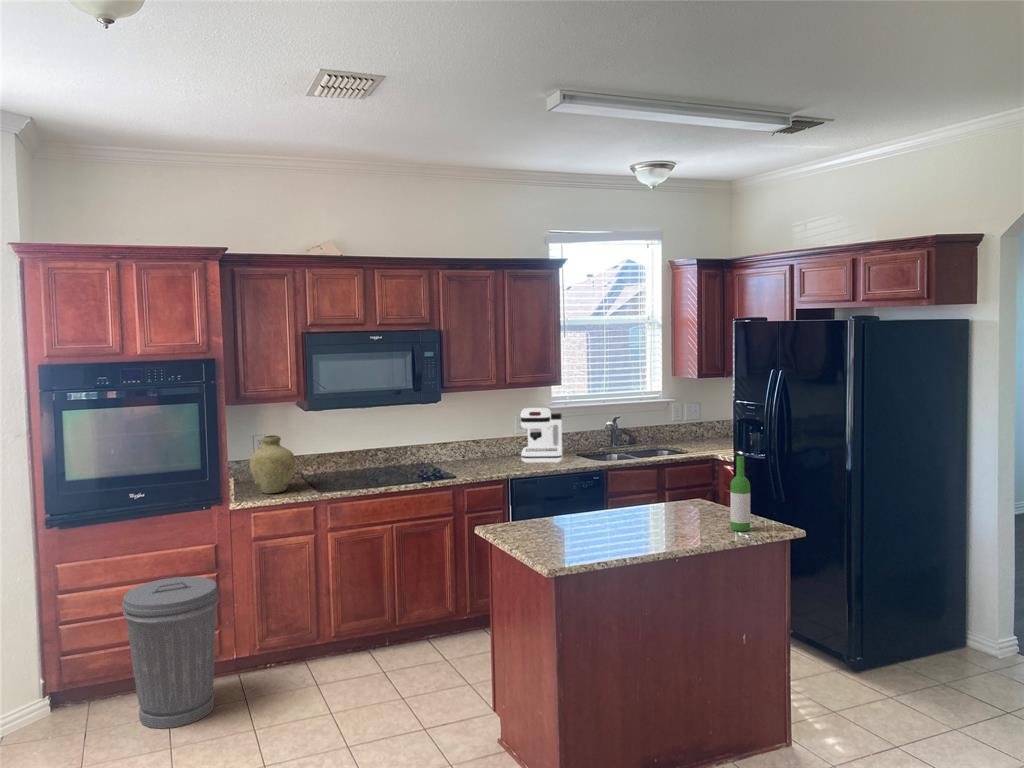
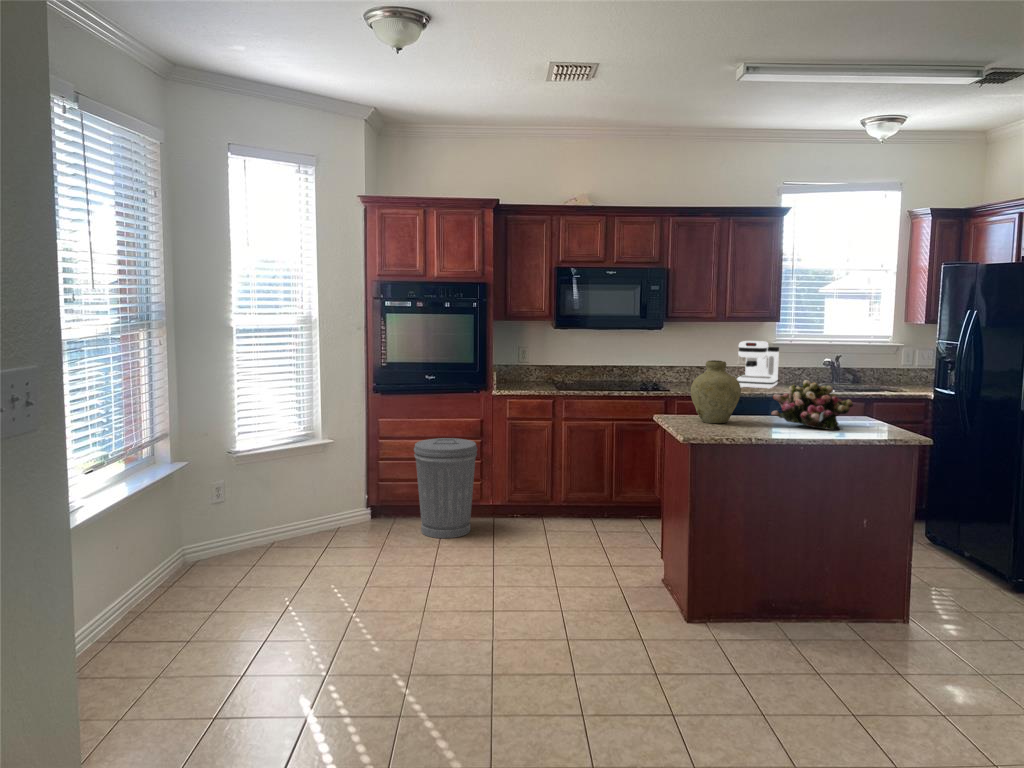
vase: present [250,435,295,493] -> present [691,360,741,423]
wine bottle: present [730,456,750,531] -> none [879,367,901,434]
flower arrangement: none [615,474,700,533] -> present [771,380,853,430]

